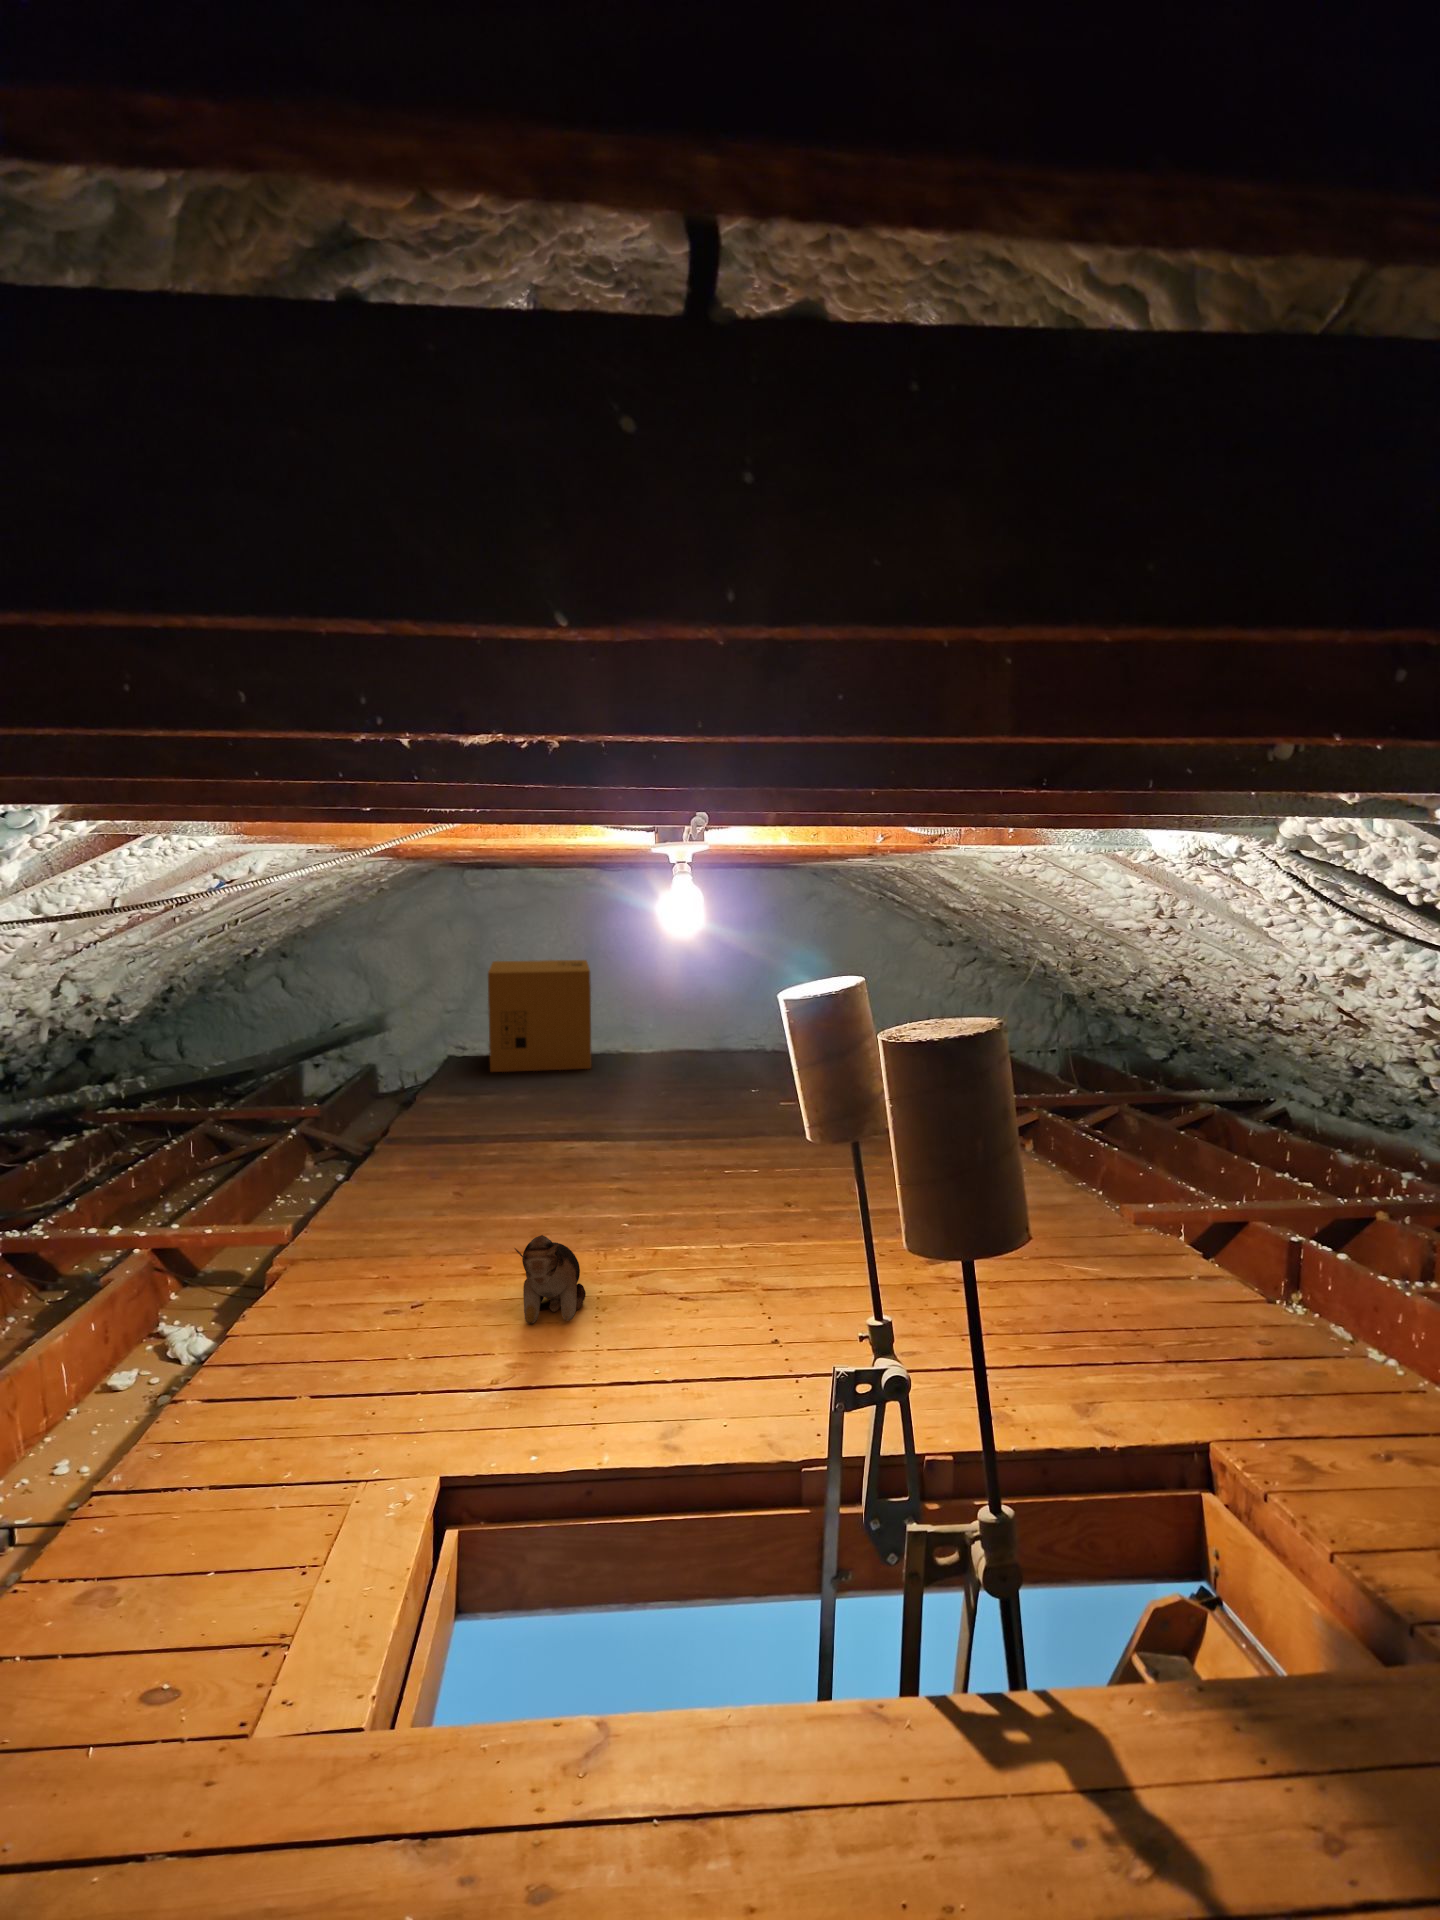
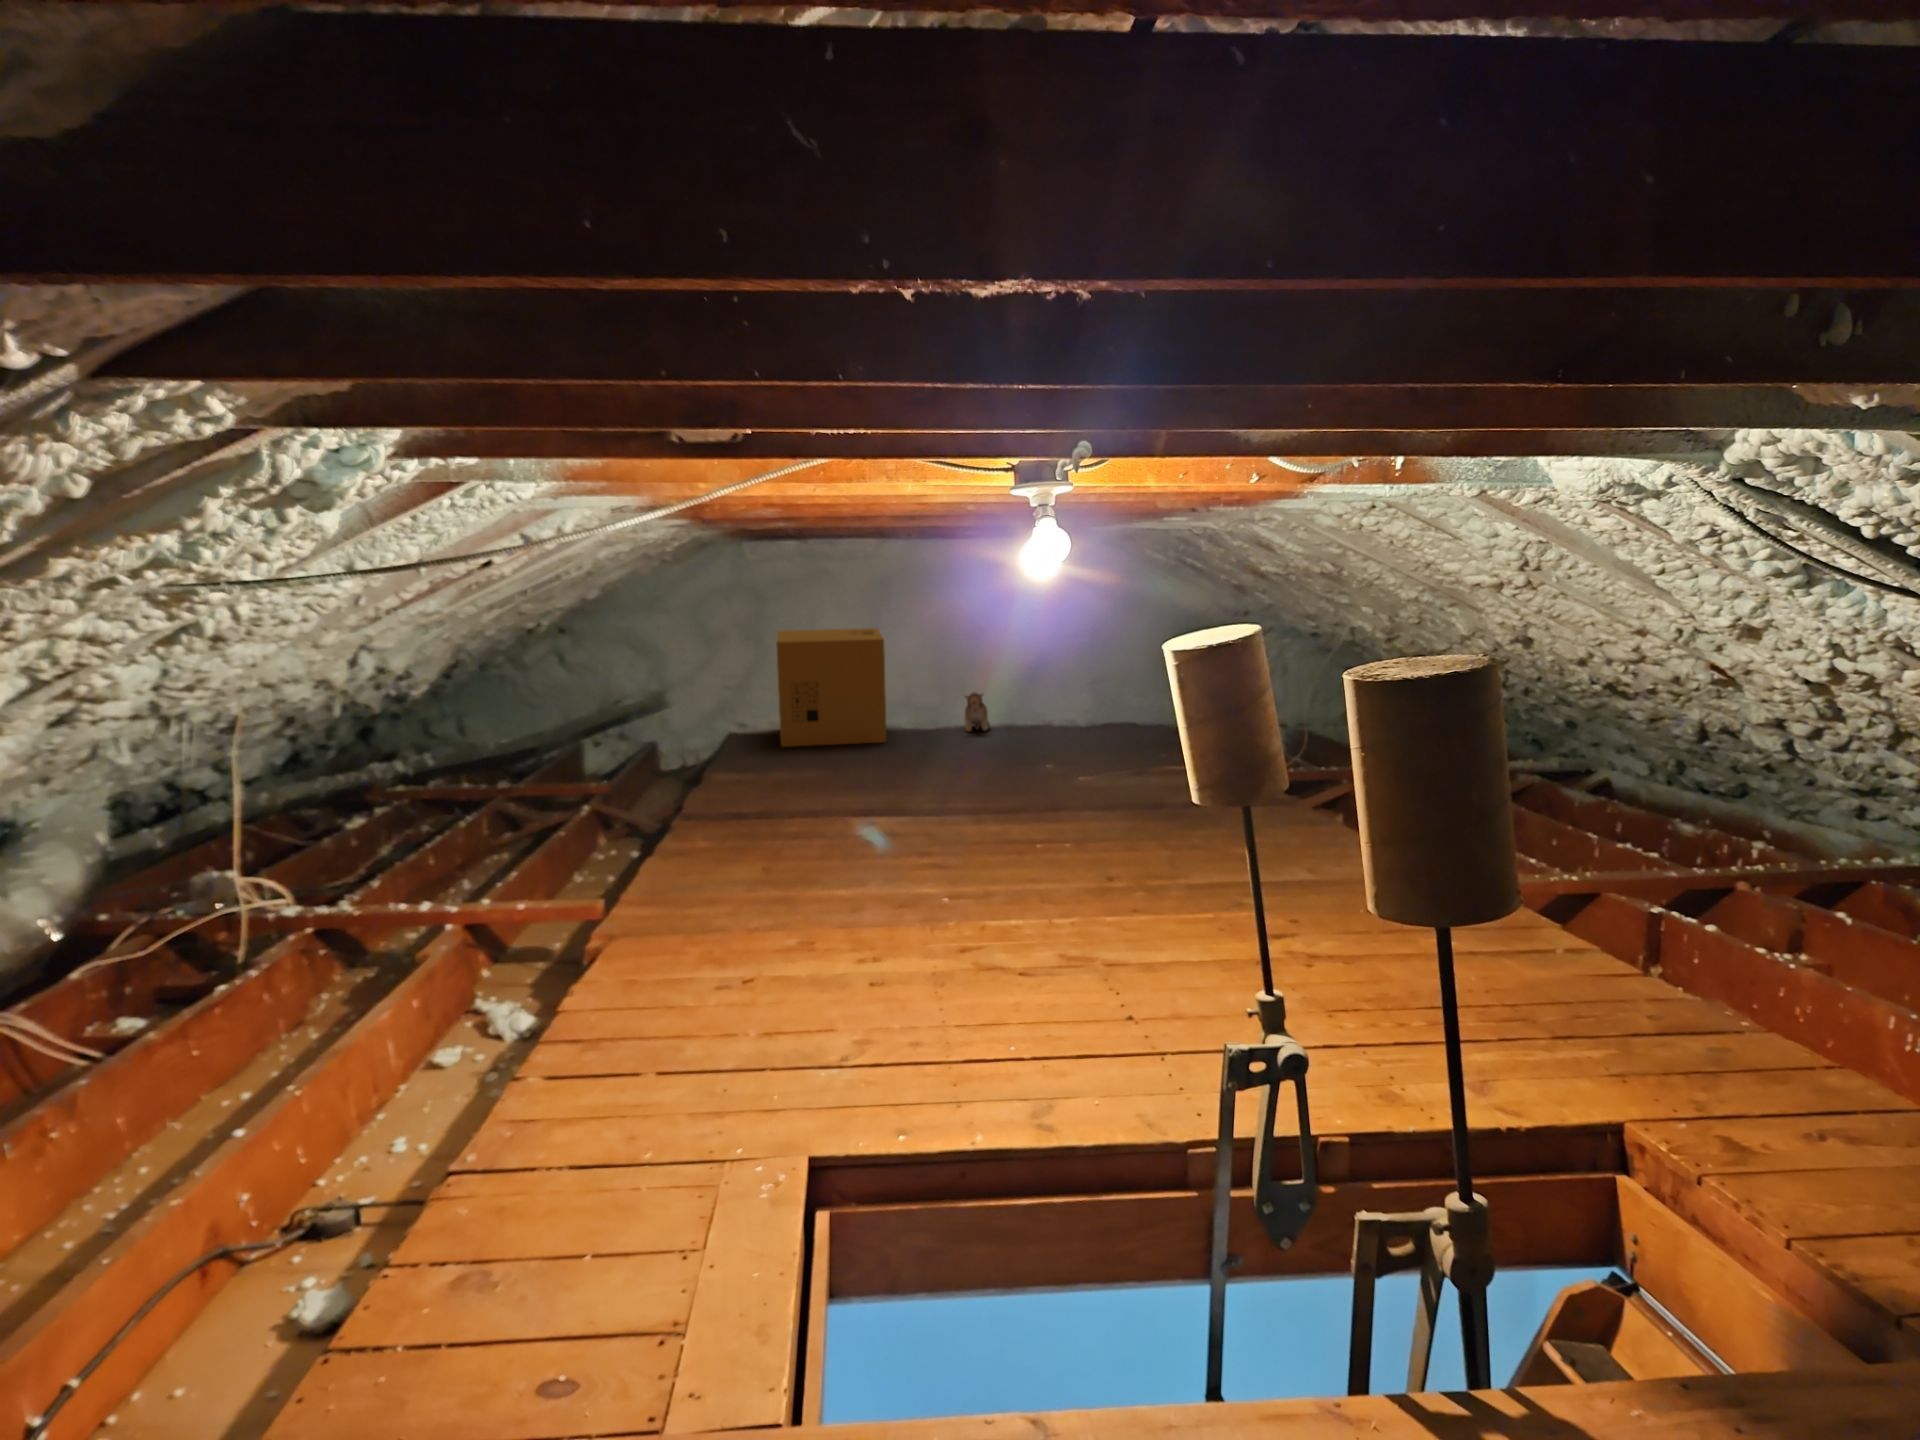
plush toy: present [515,1235,586,1324] -> present [965,692,990,732]

